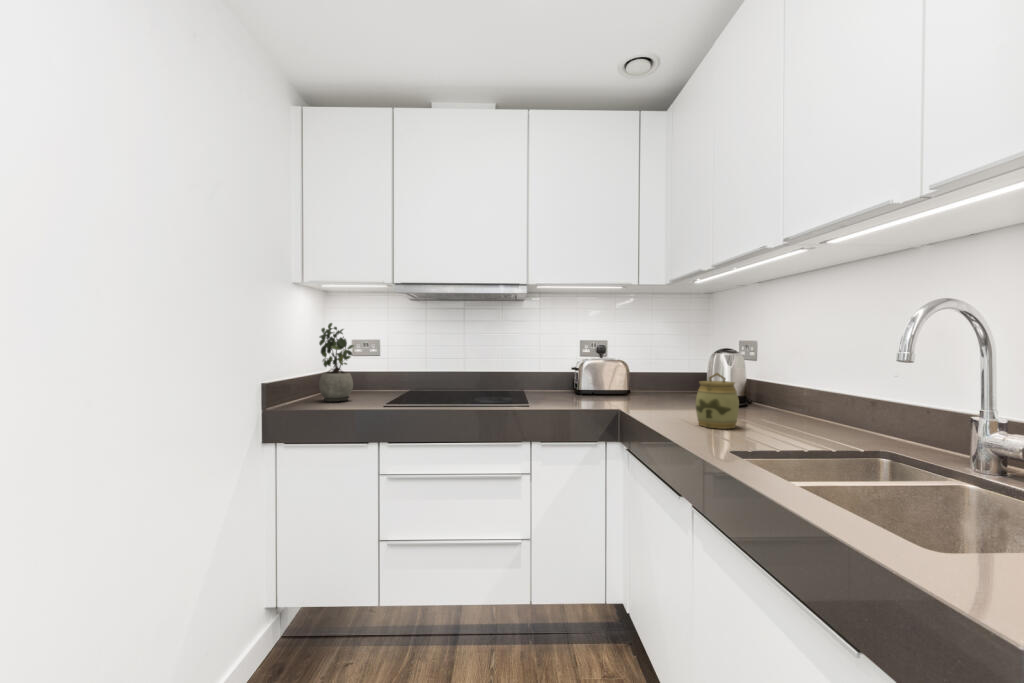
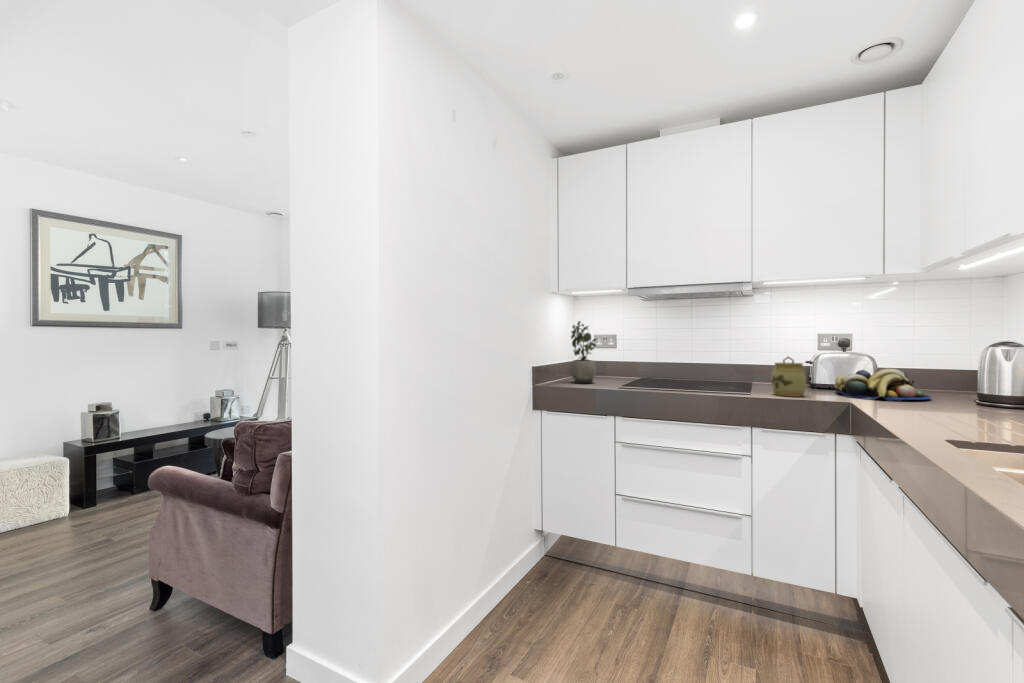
fruit bowl: none [597,373,673,405] -> present [834,368,931,401]
jar: present [696,373,739,429] -> present [771,357,806,397]

